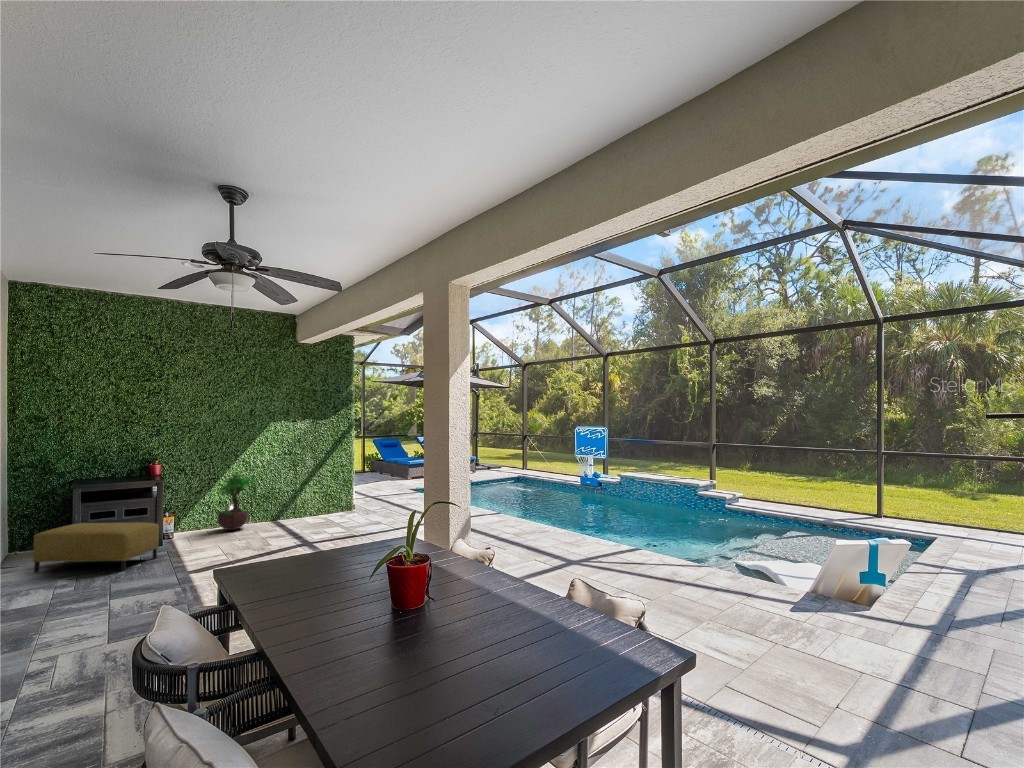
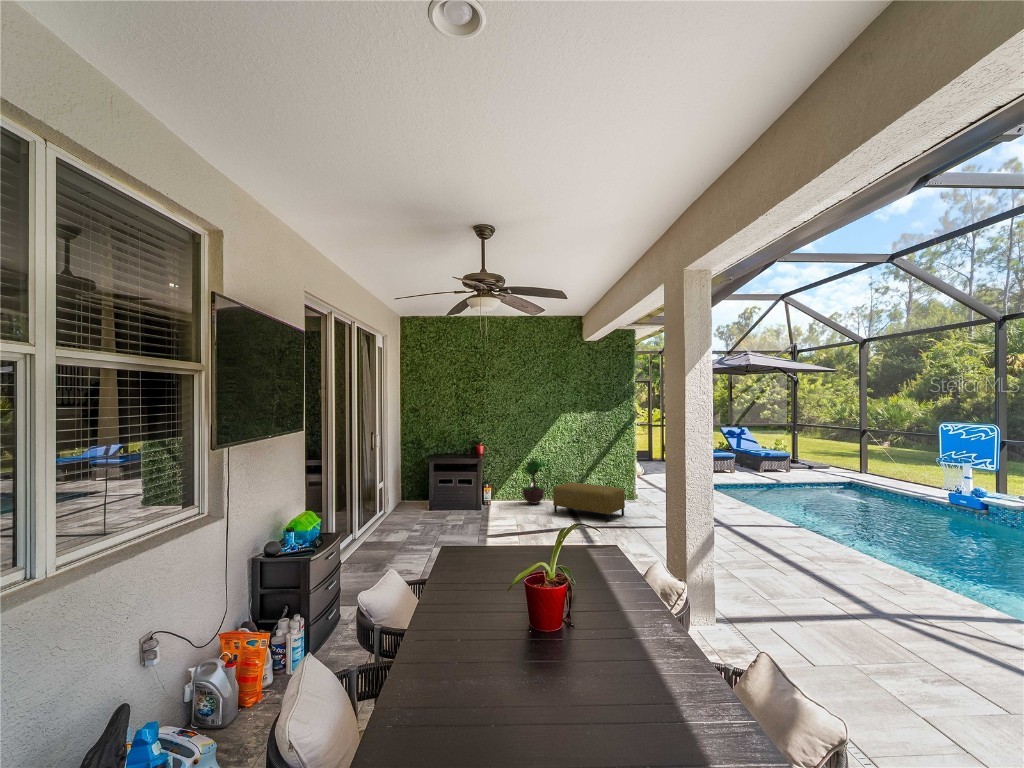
ottoman: present [33,522,159,573] -> present [553,482,625,522]

